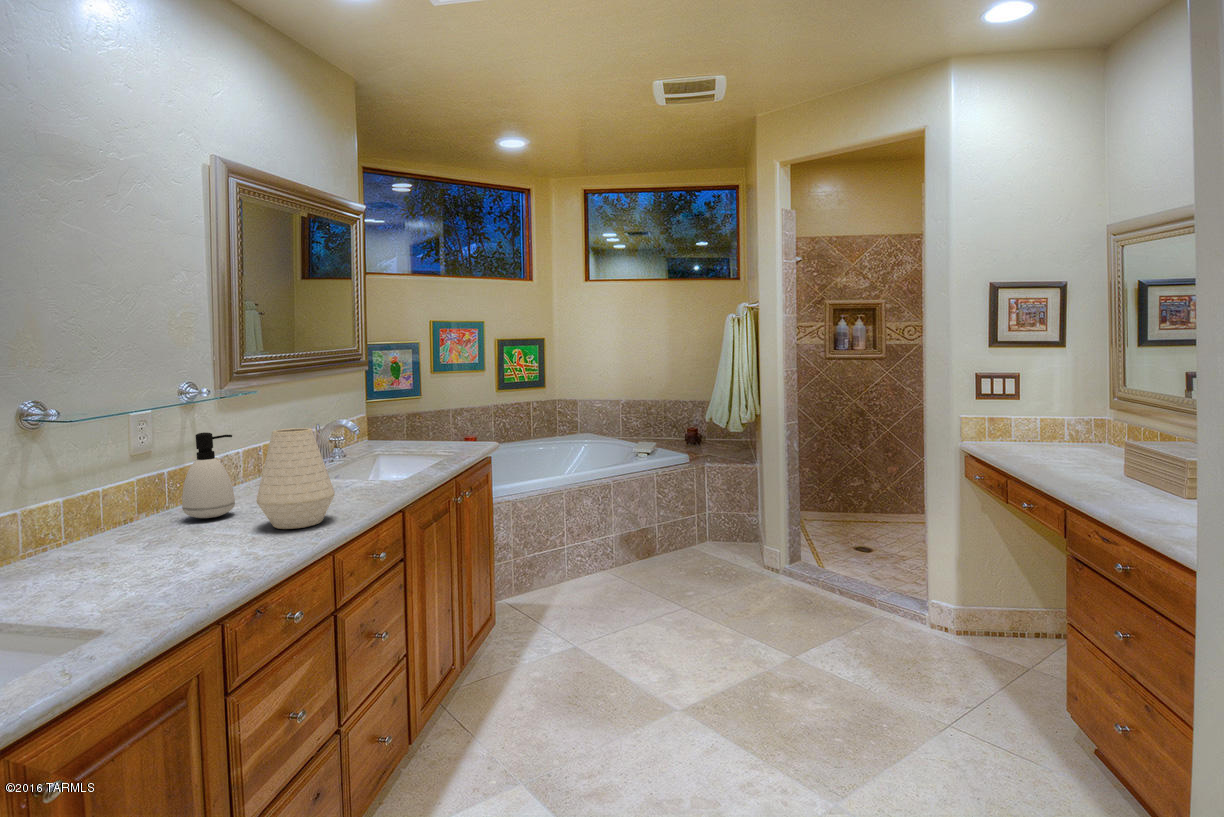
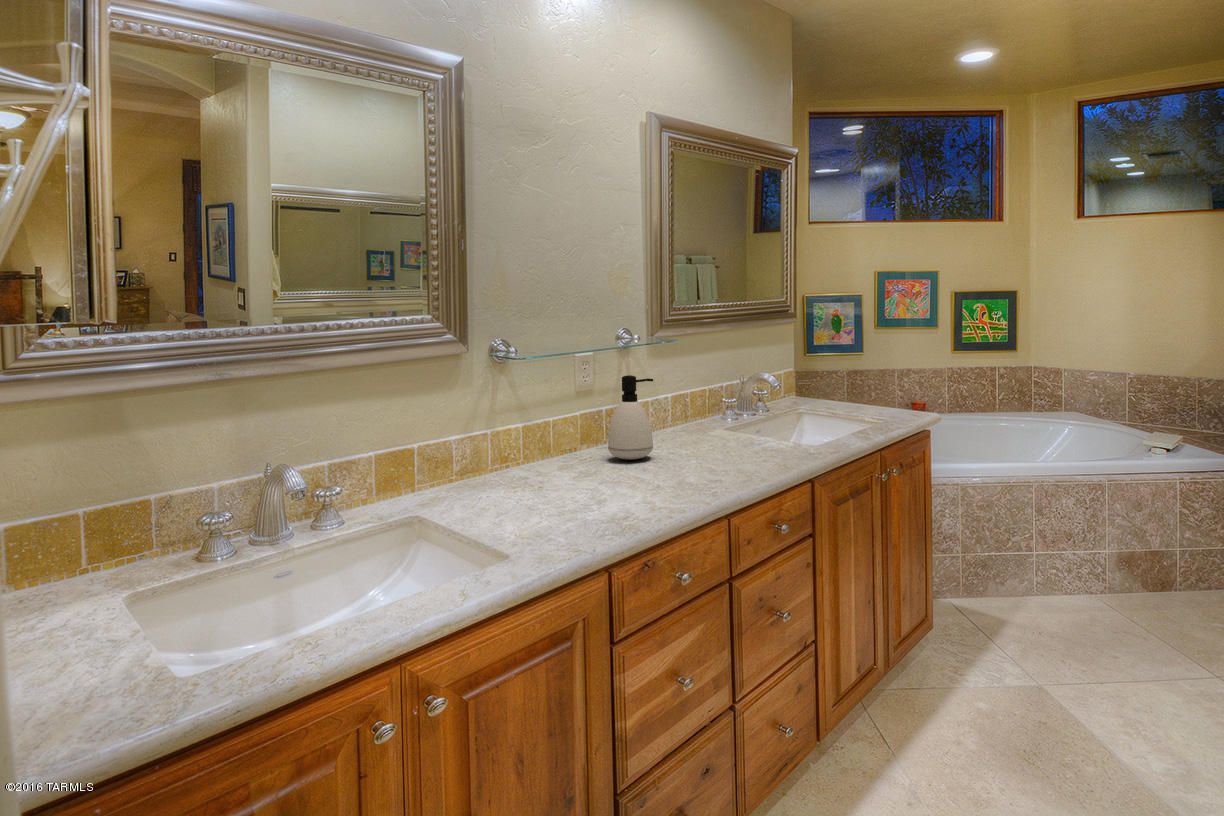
vase: present [256,428,335,529] -> none [666,374,744,481]

